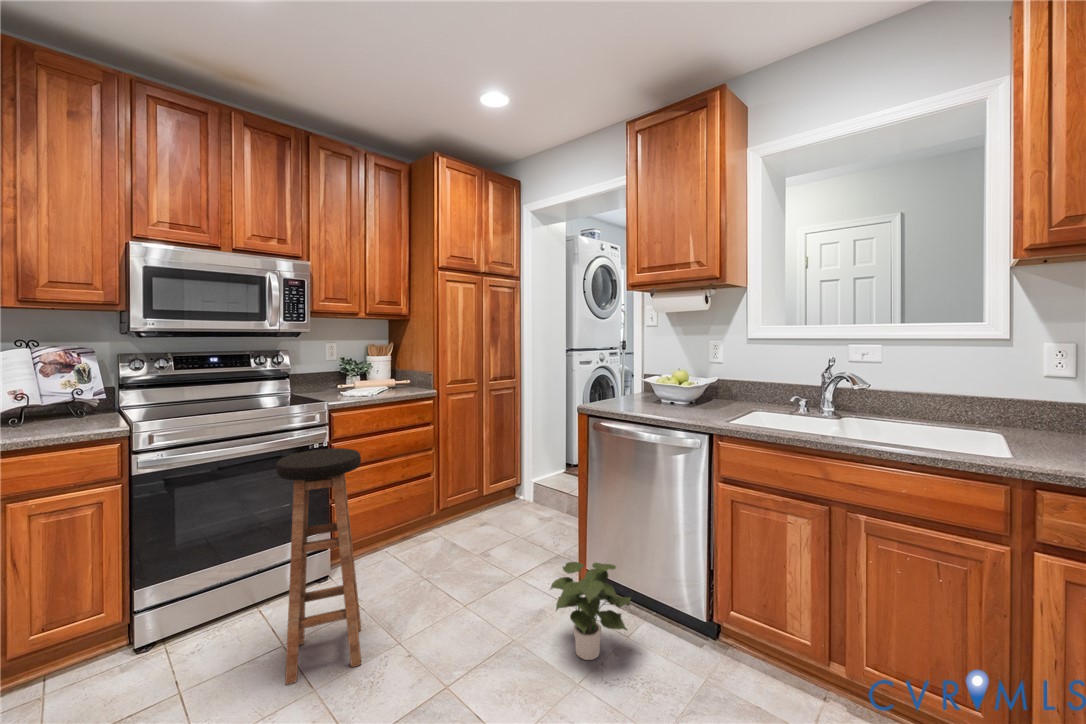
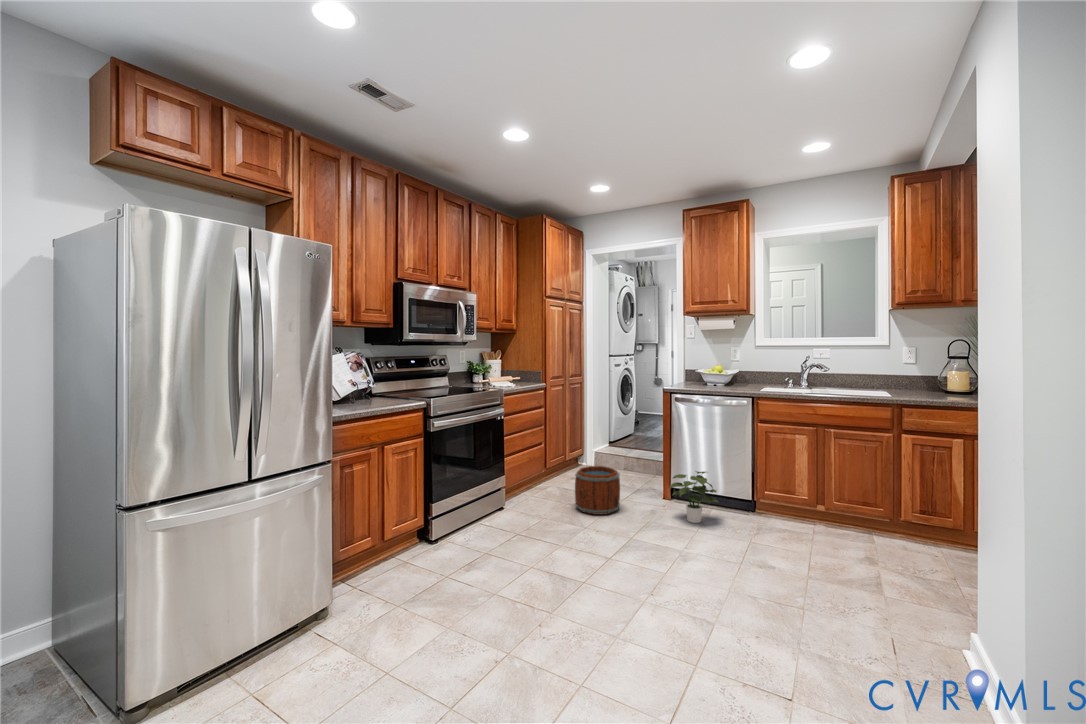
bar stool: present [276,448,361,685] -> none [523,411,575,542]
bucket: none [422,525,494,614] -> present [575,466,620,515]

